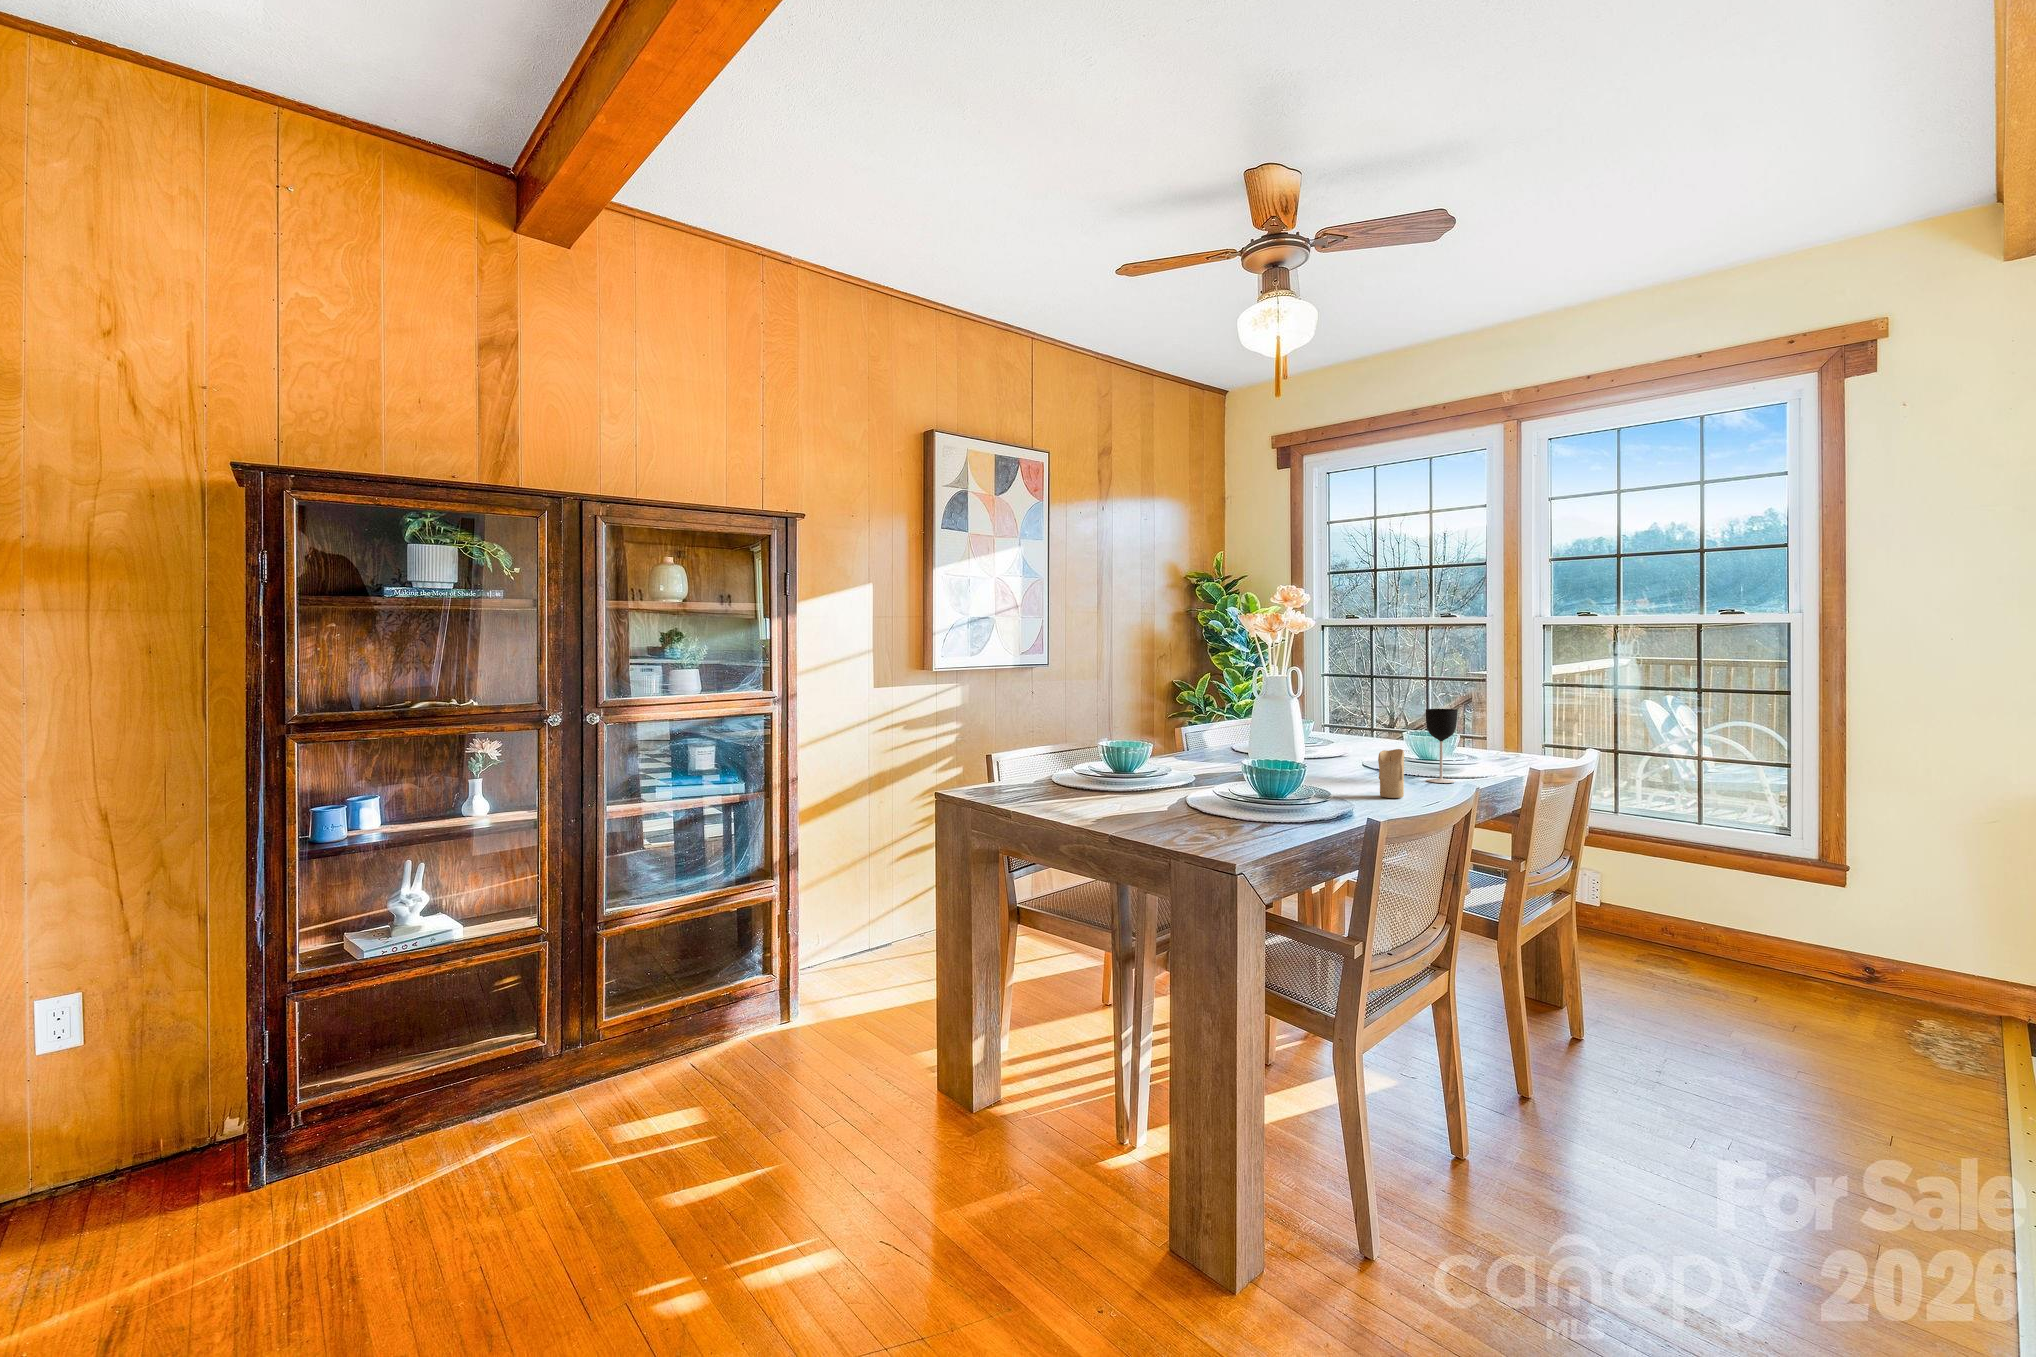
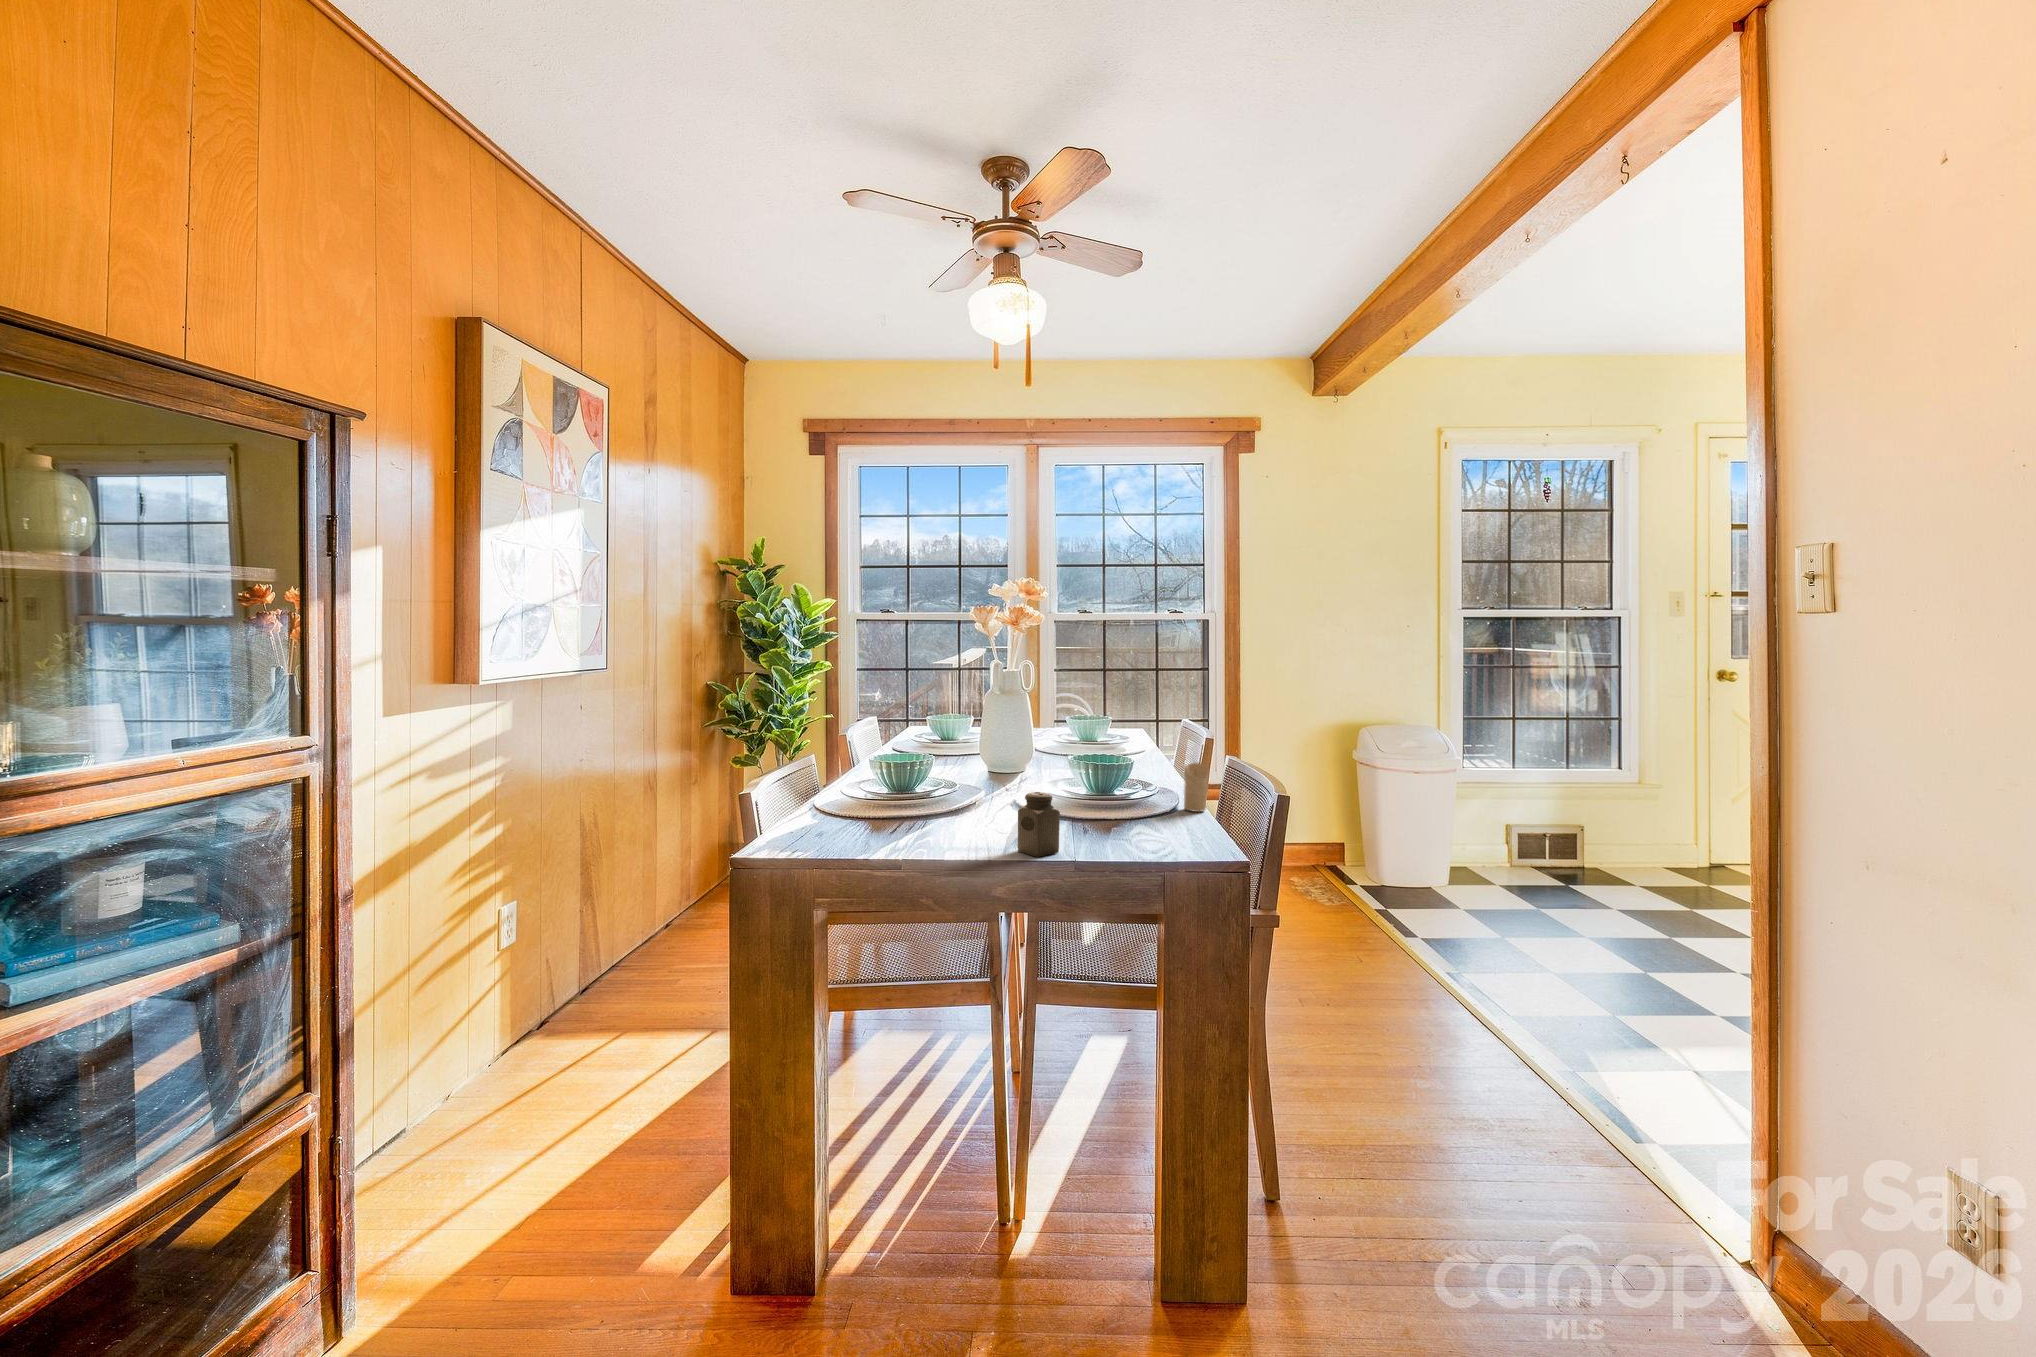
wine glass: present [1426,709,1458,783] -> none [1158,717,1186,788]
salt shaker: none [1135,752,1163,802] -> present [1018,792,1060,857]

